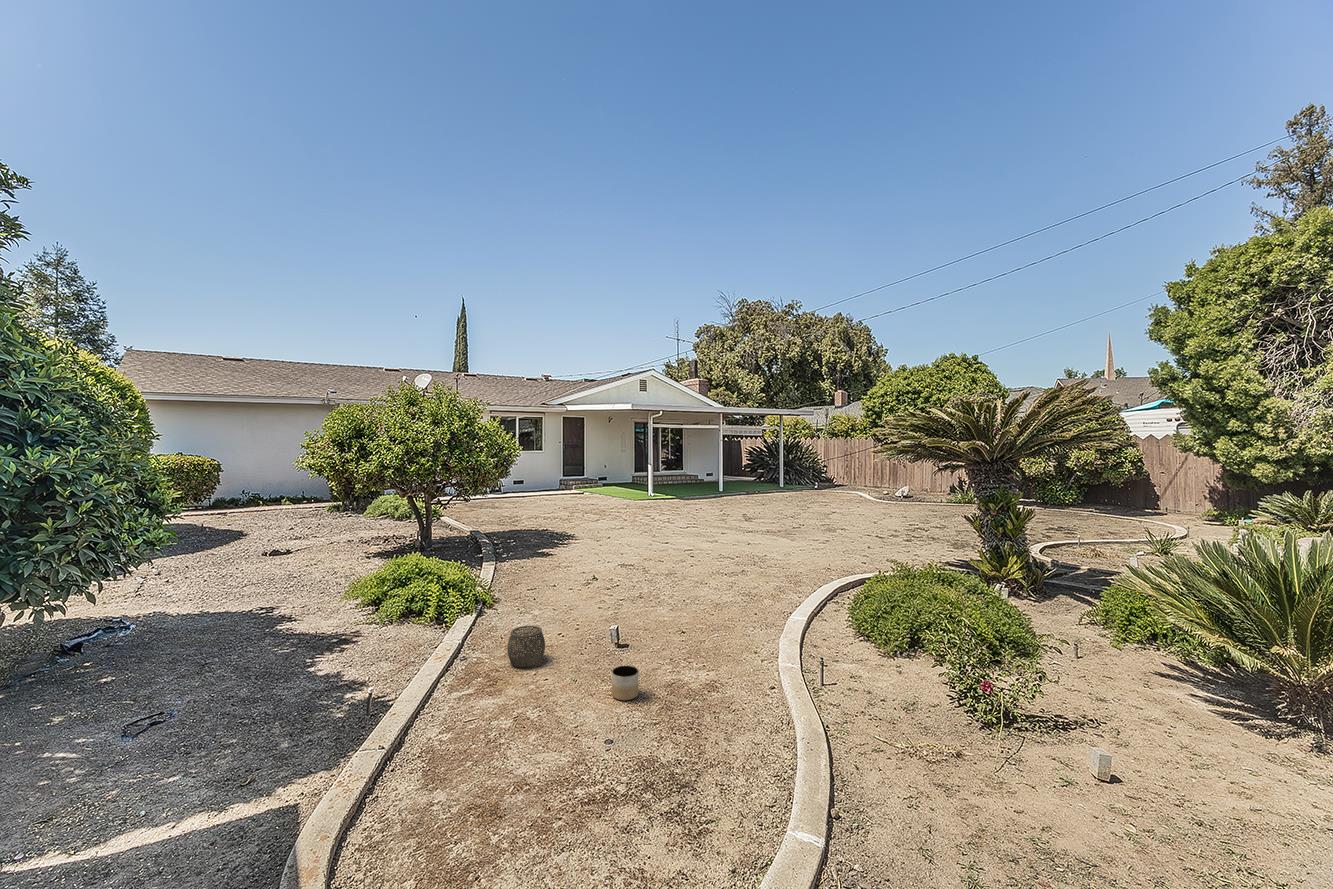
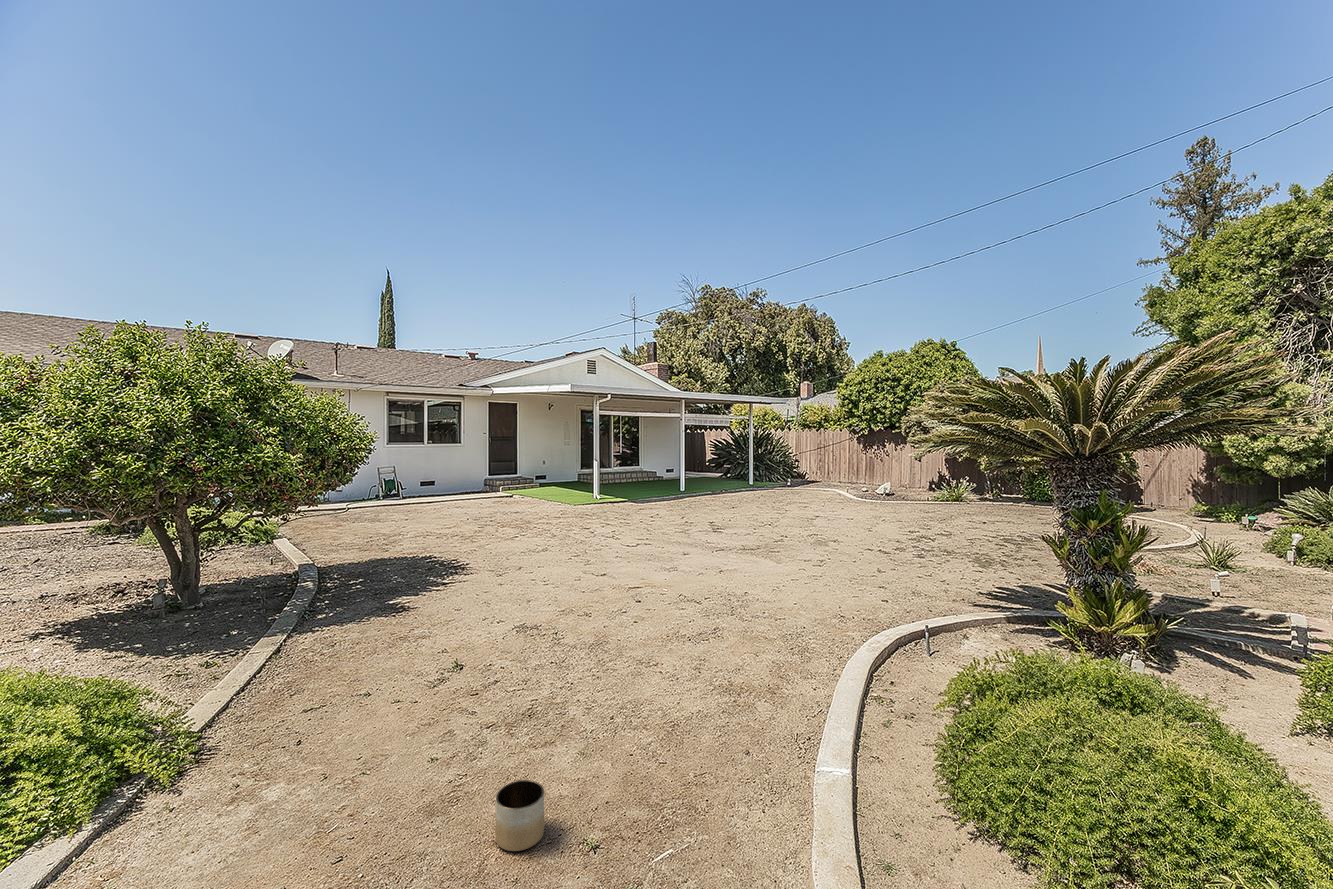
woven basket: present [507,626,545,668] -> none [326,701,397,779]

